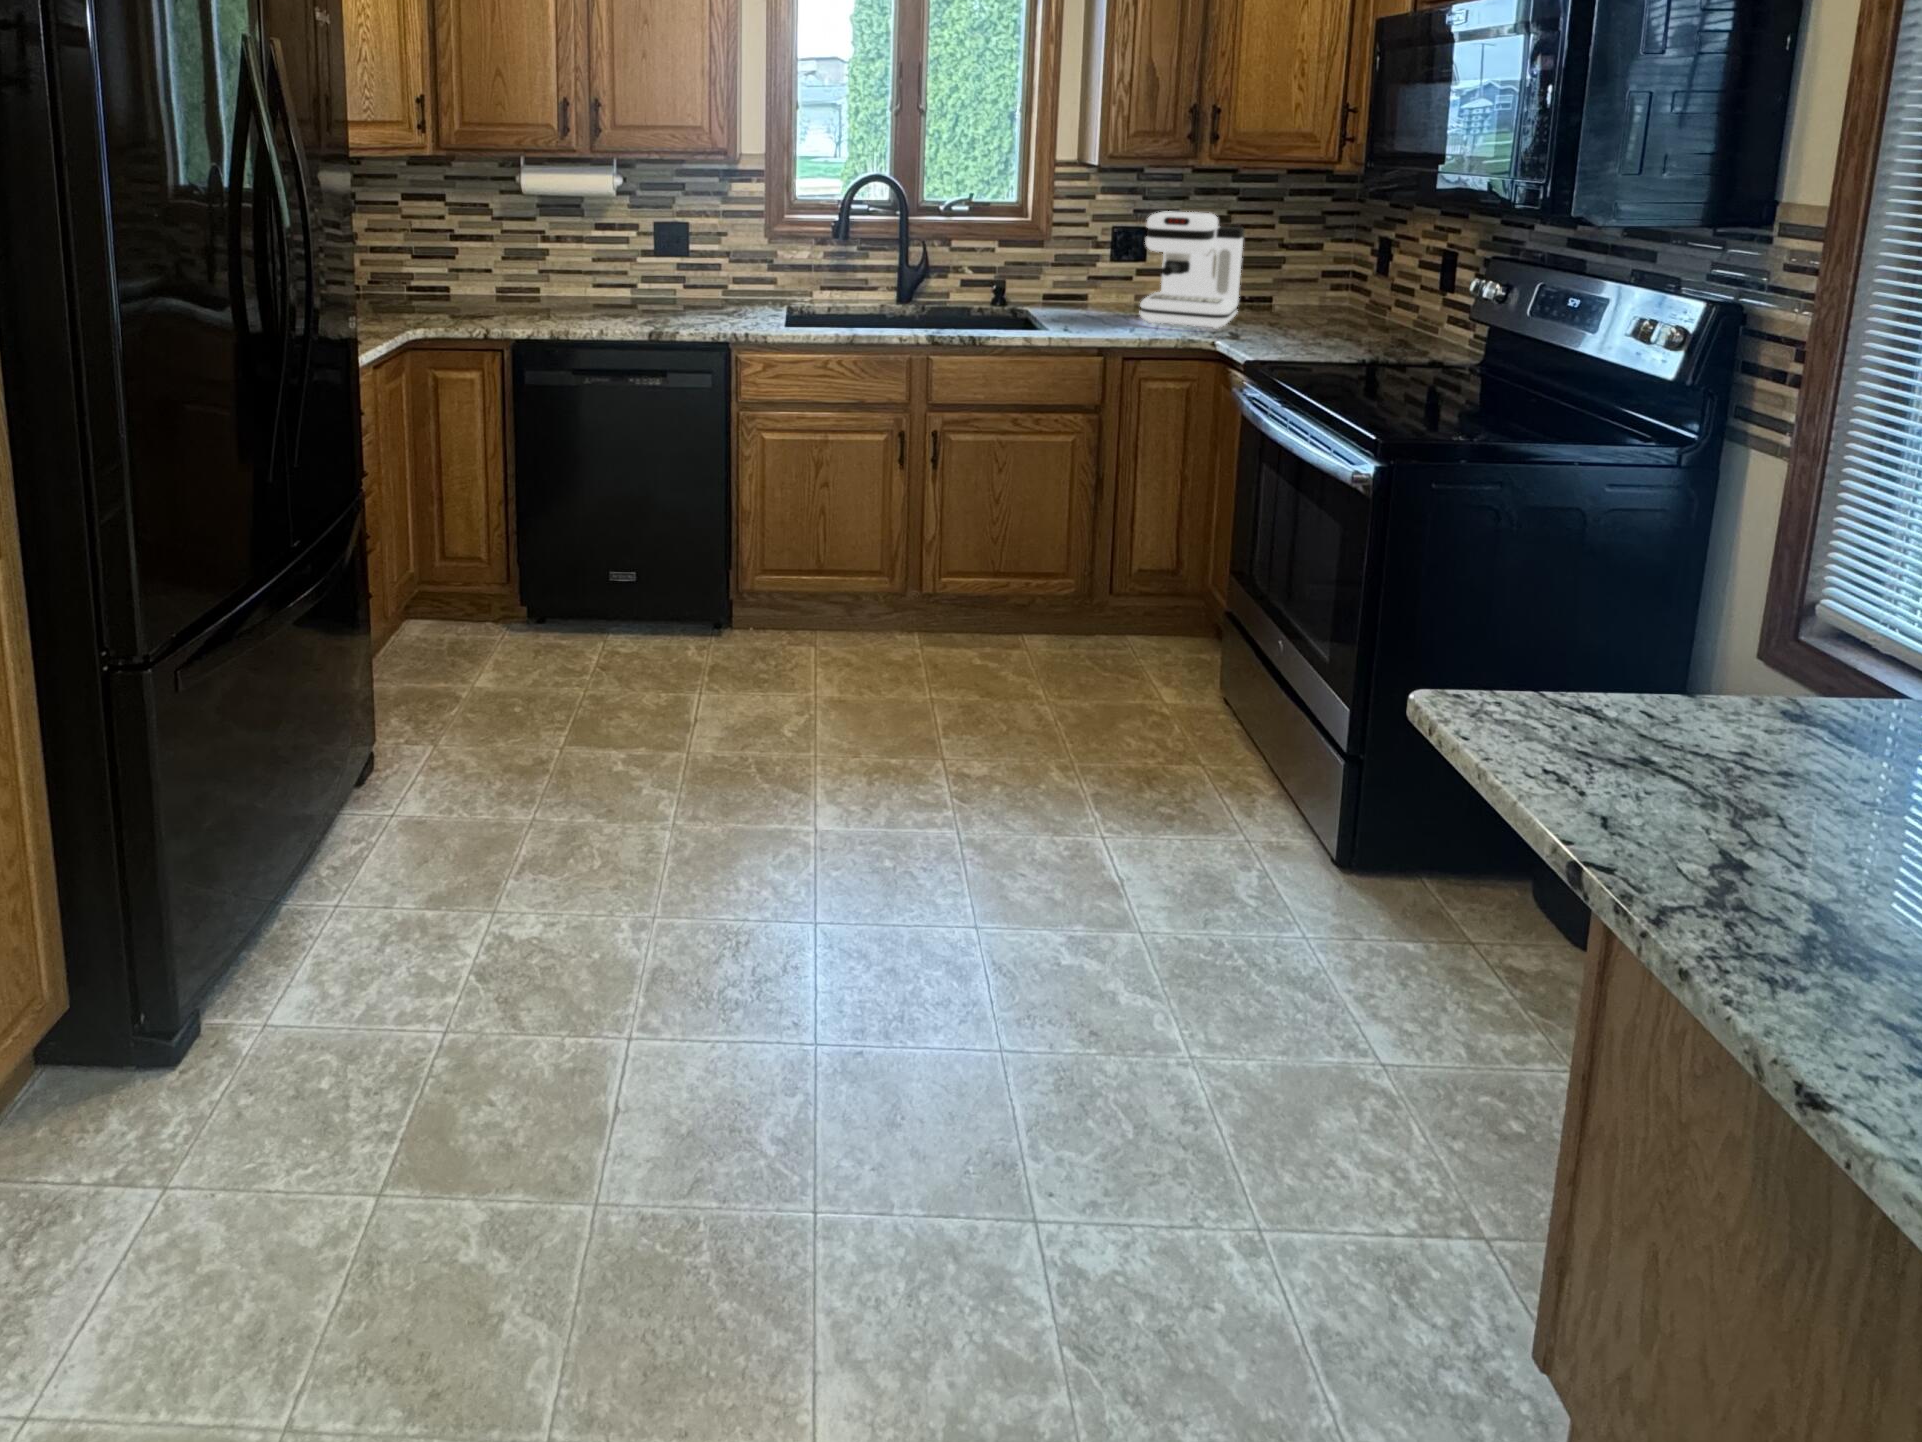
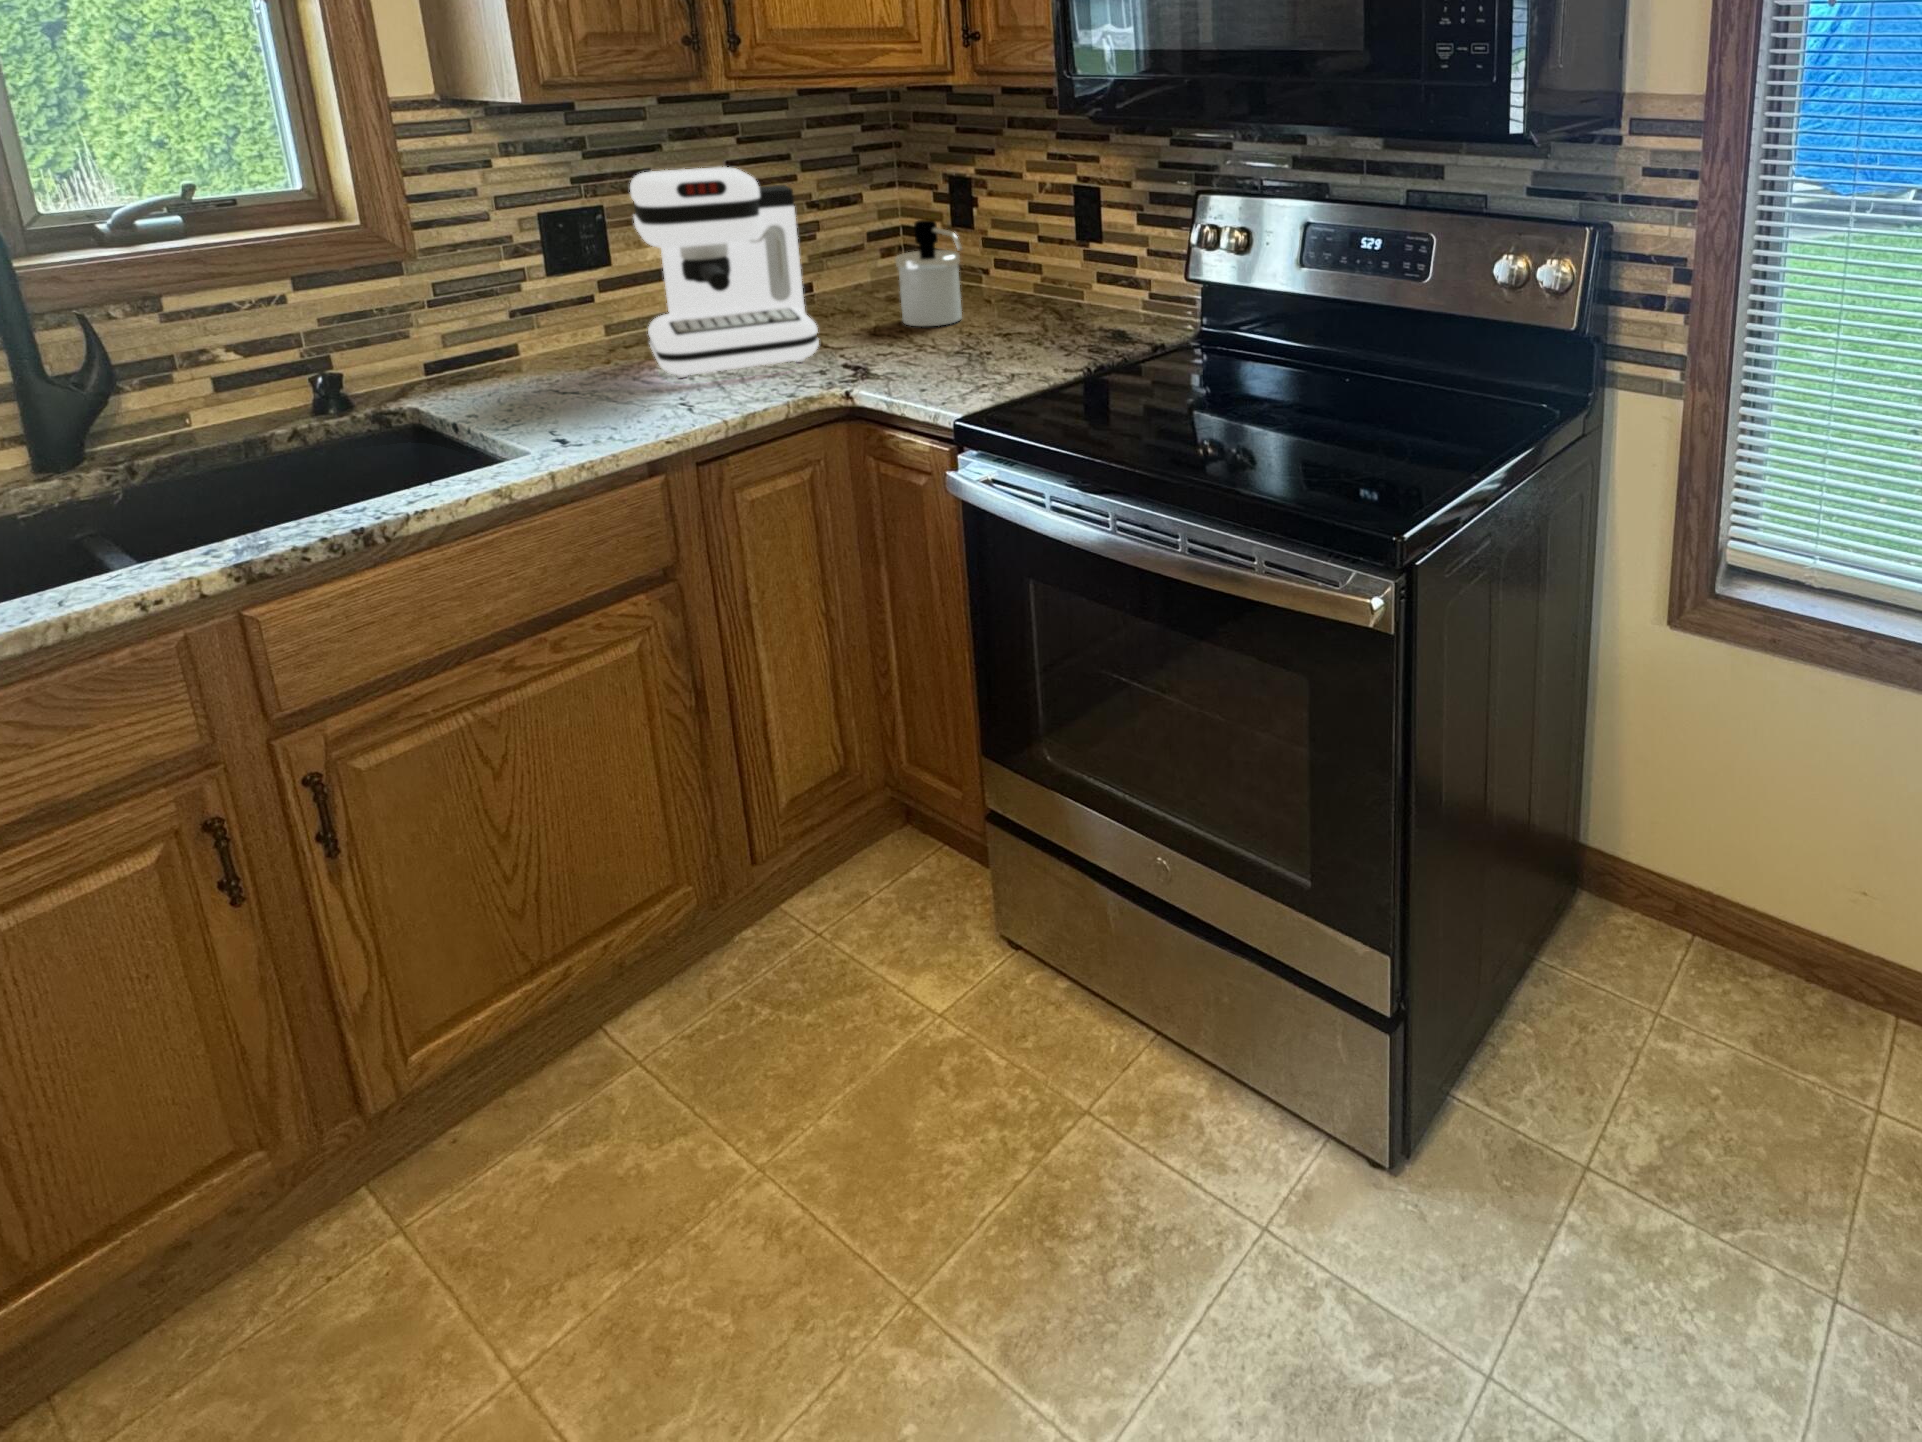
soap dispenser: none [1307,261,1356,332] -> present [896,220,962,326]

